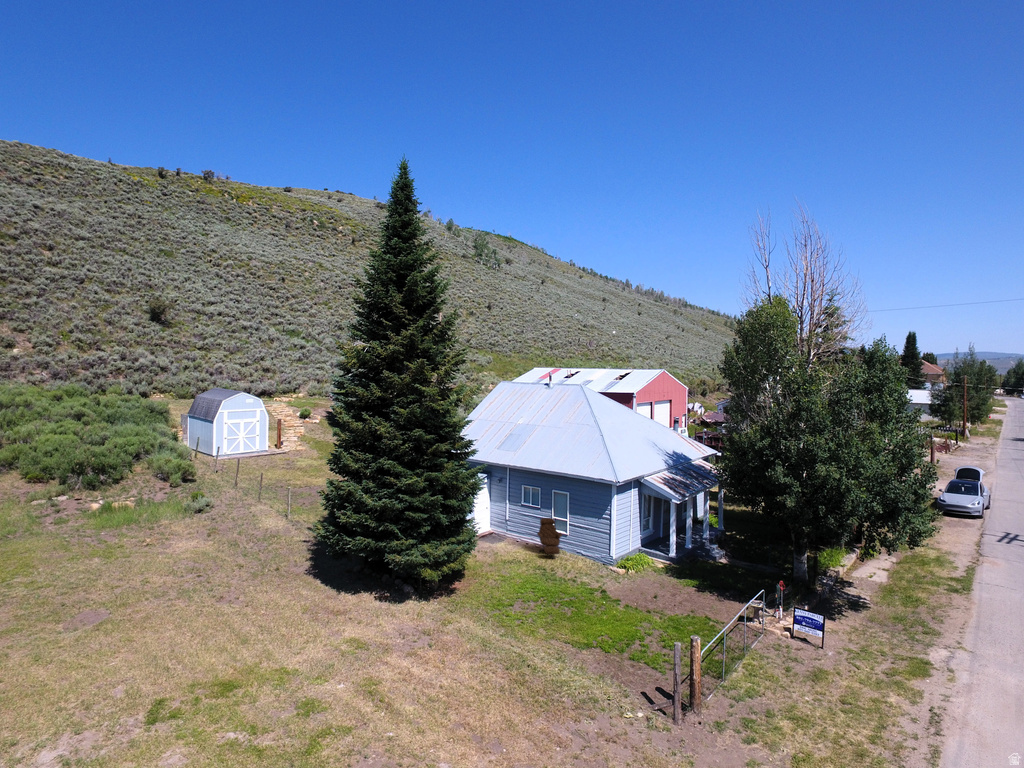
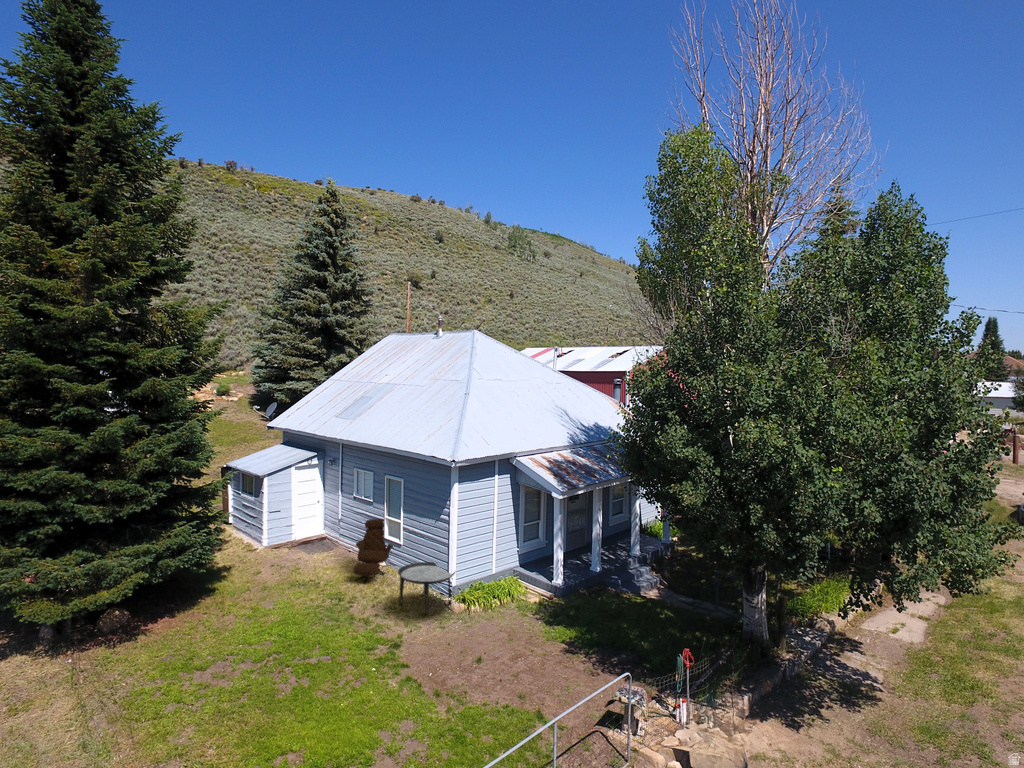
round table: none [585,545,620,576] -> present [398,562,455,615]

